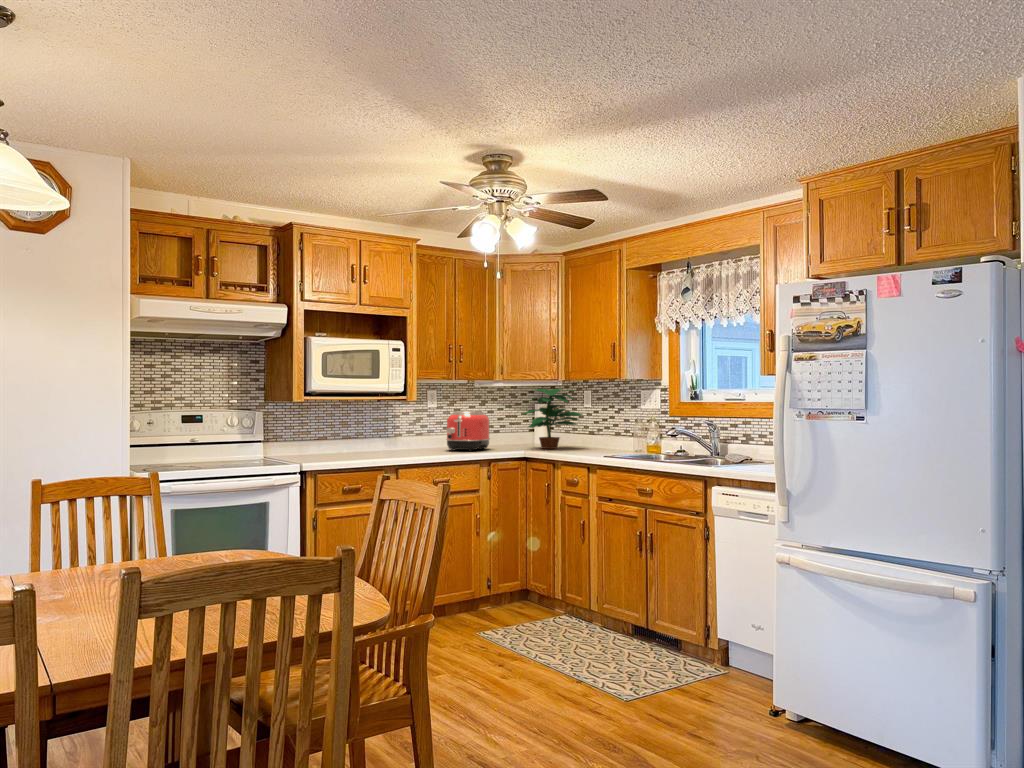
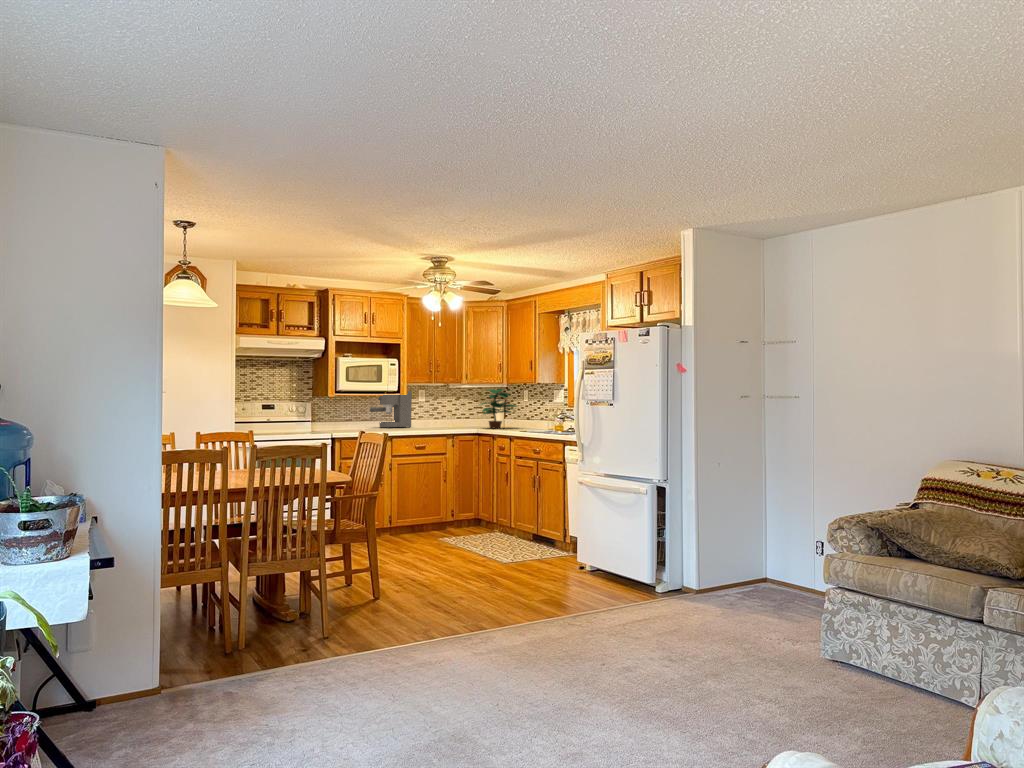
coffee maker: none [356,392,421,450] -> present [370,391,412,428]
toaster: present [446,411,490,451] -> none [427,404,456,429]

